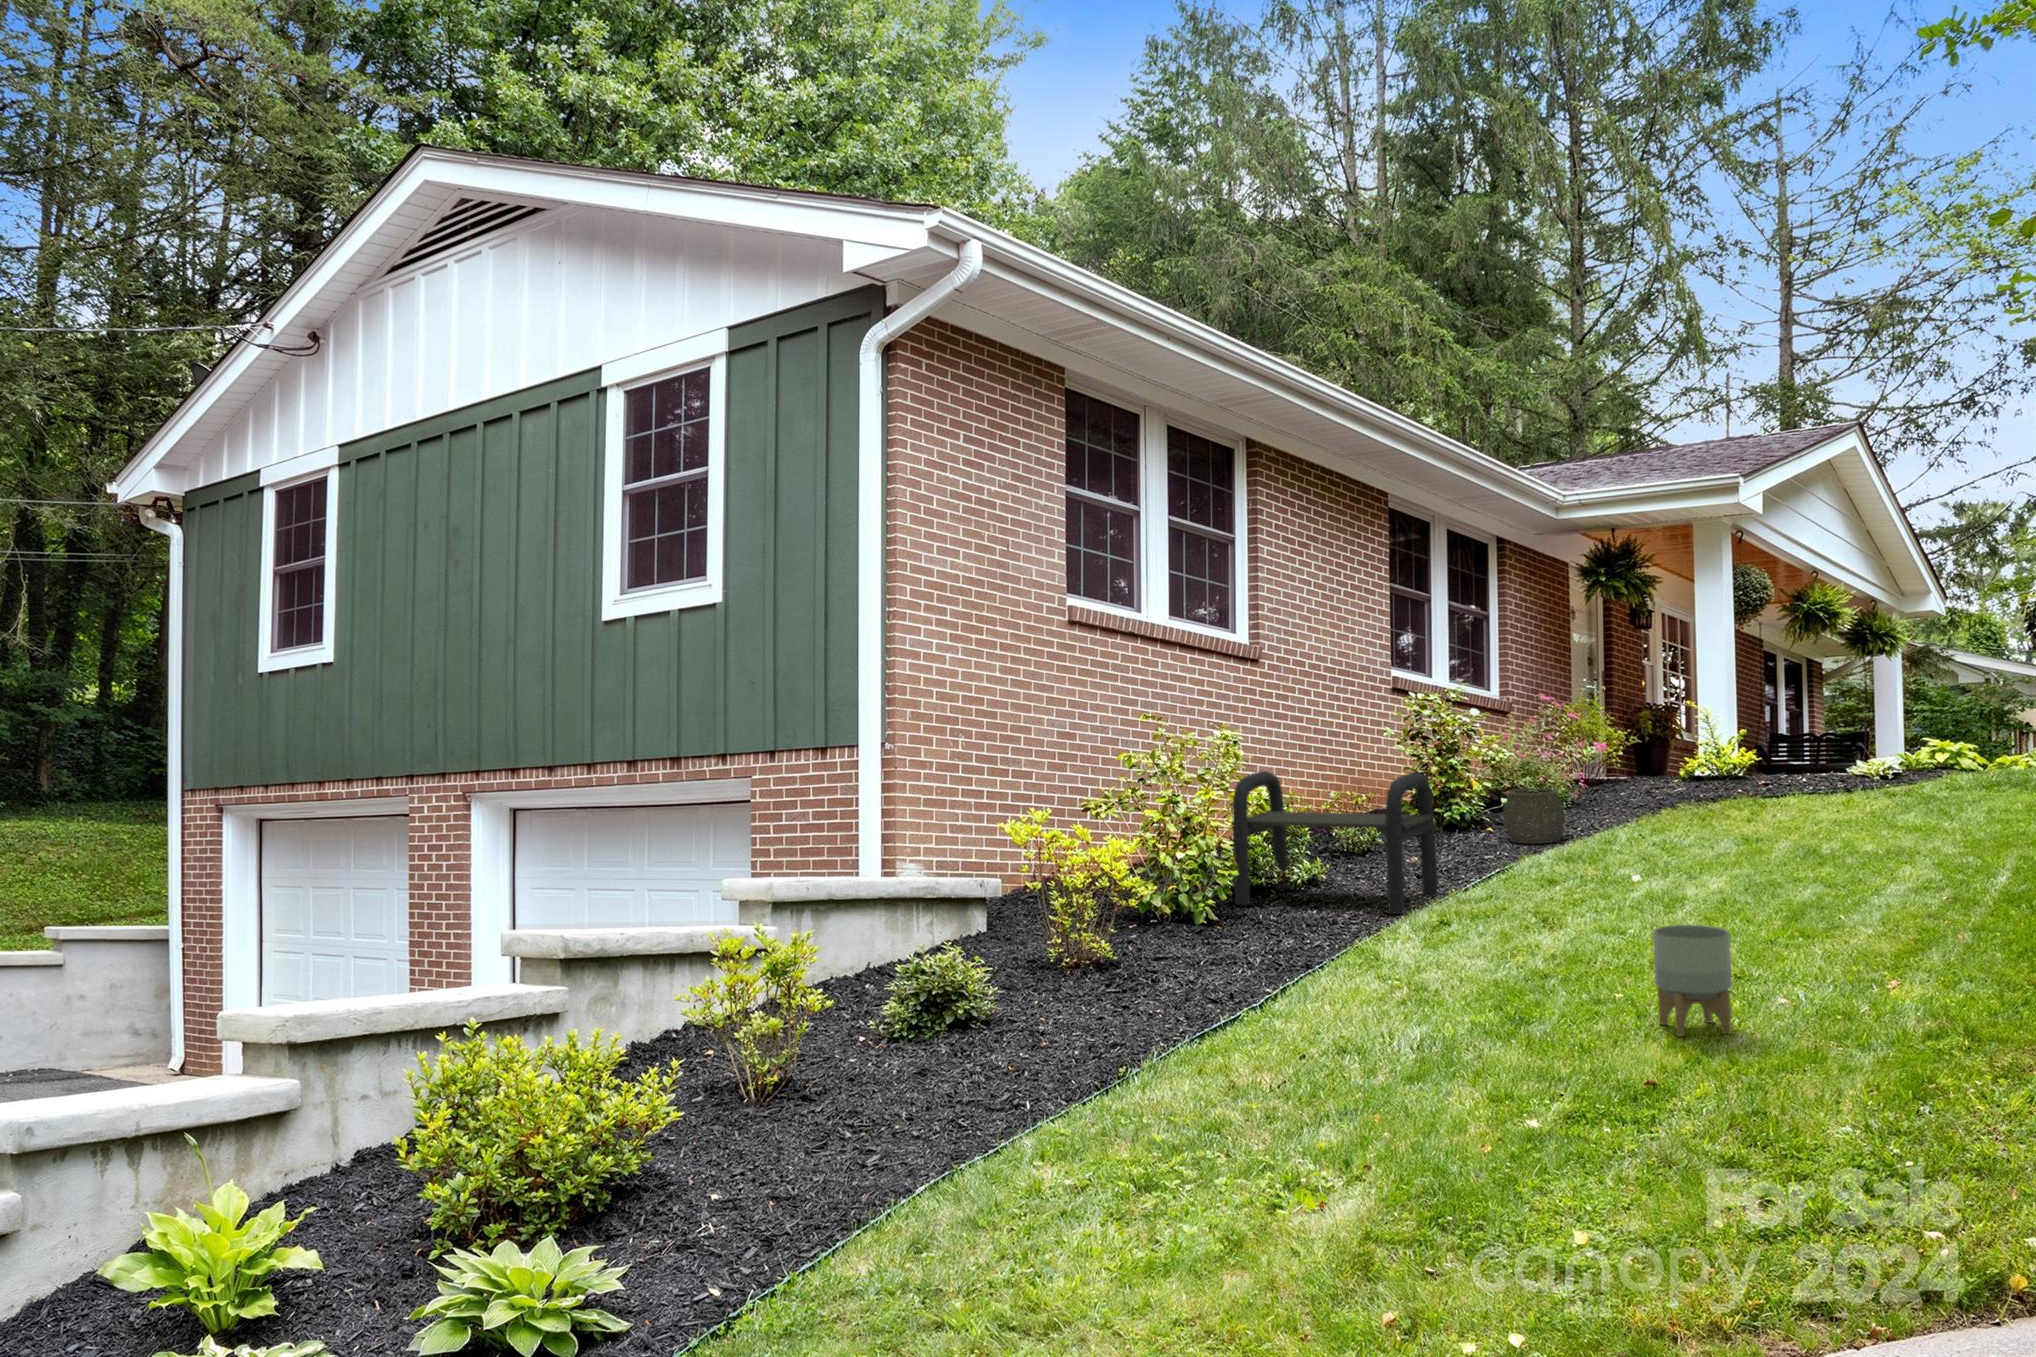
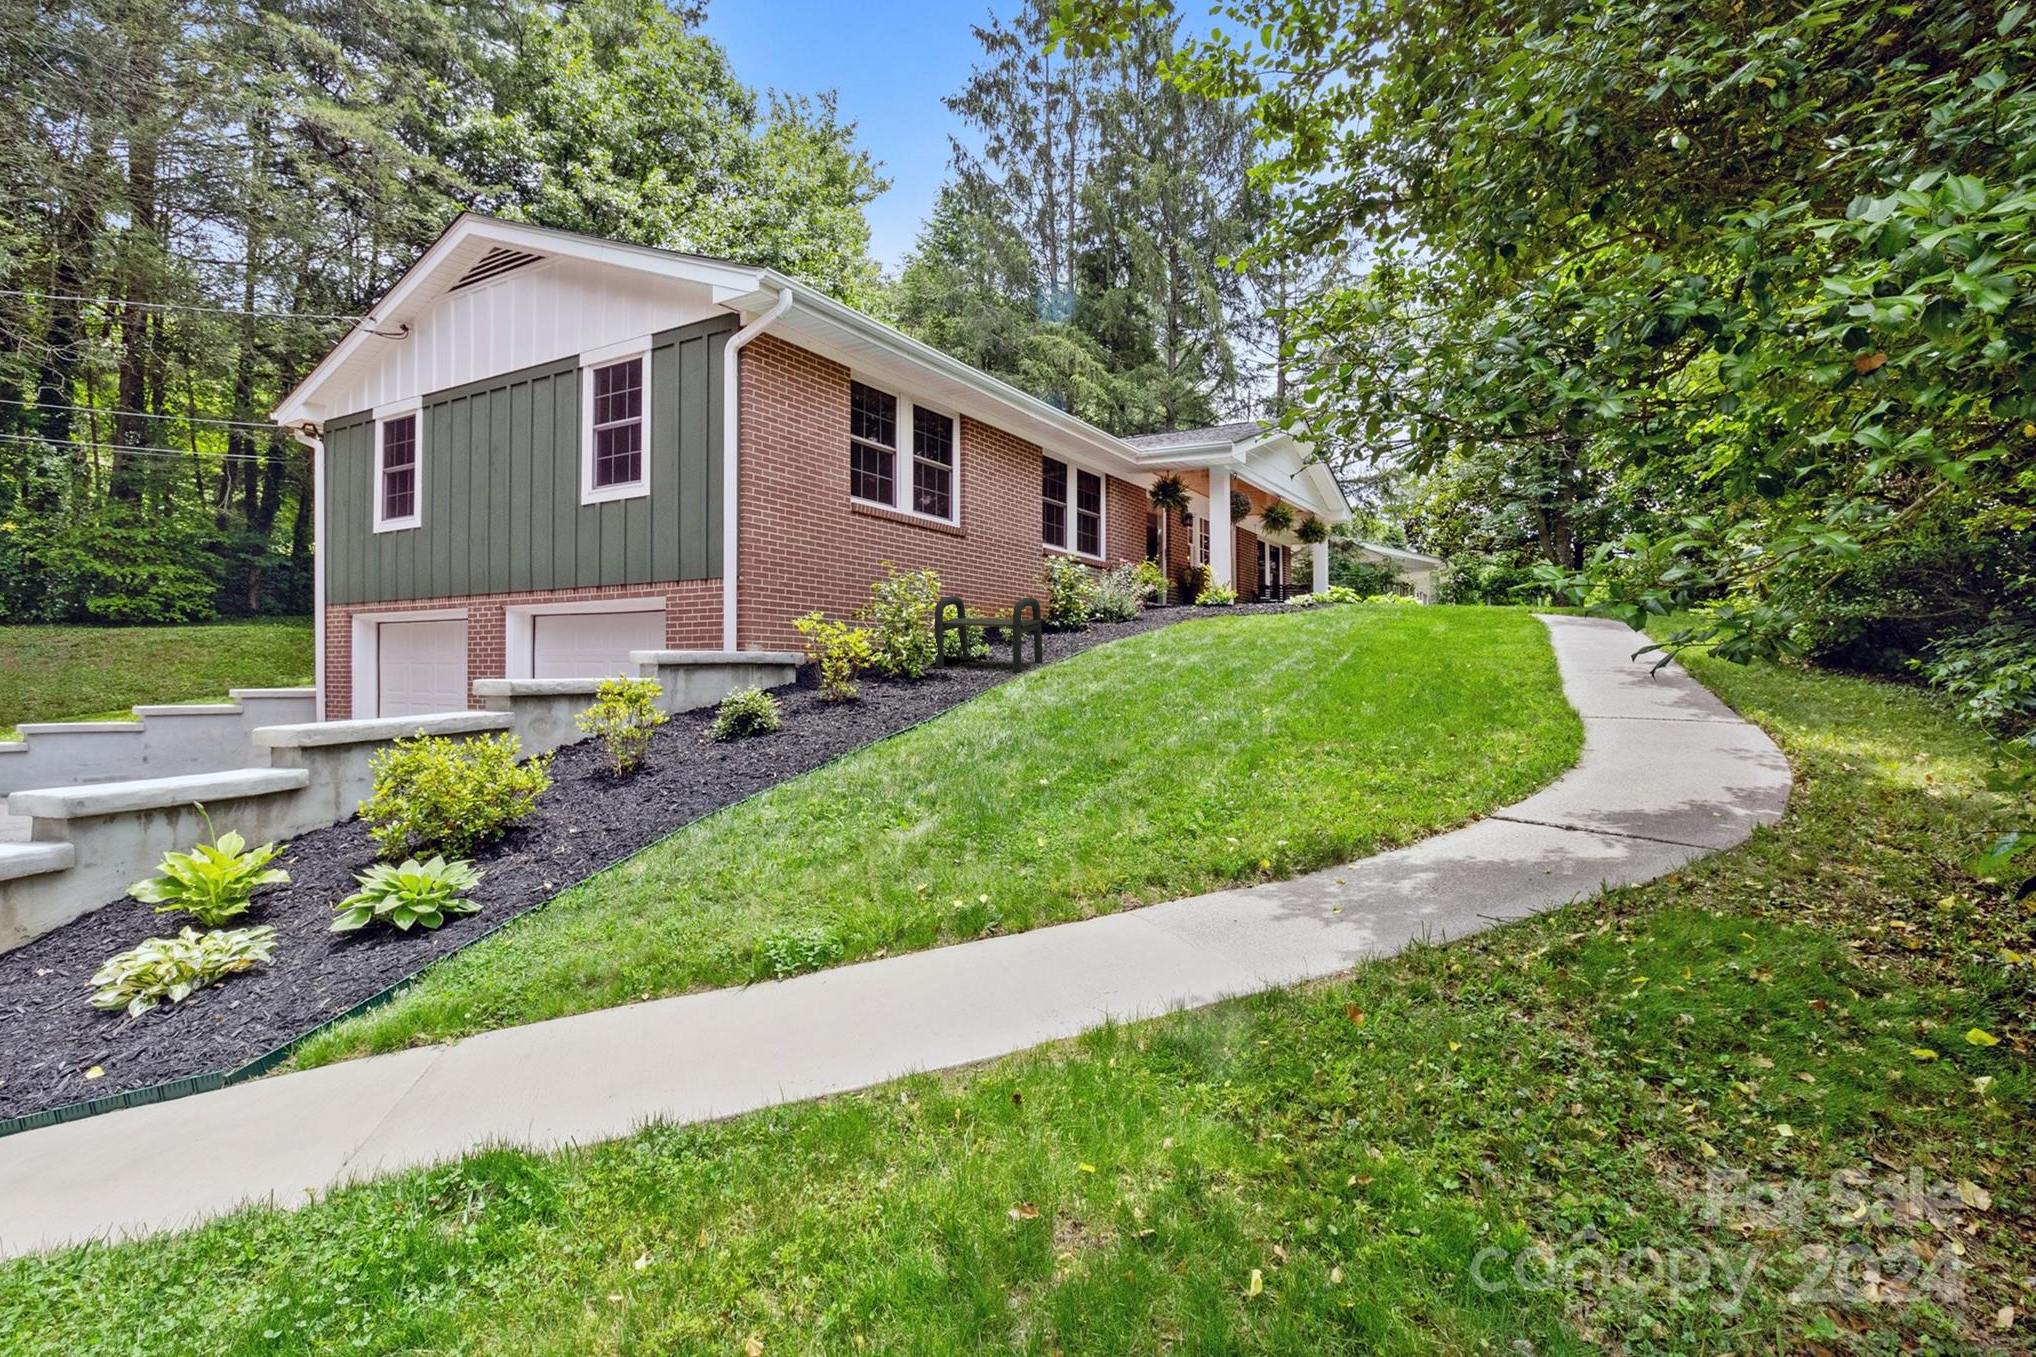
woven basket: present [1503,788,1565,844] -> none [1087,608,1119,638]
planter: present [1653,925,1732,1036] -> none [1121,672,1158,728]

